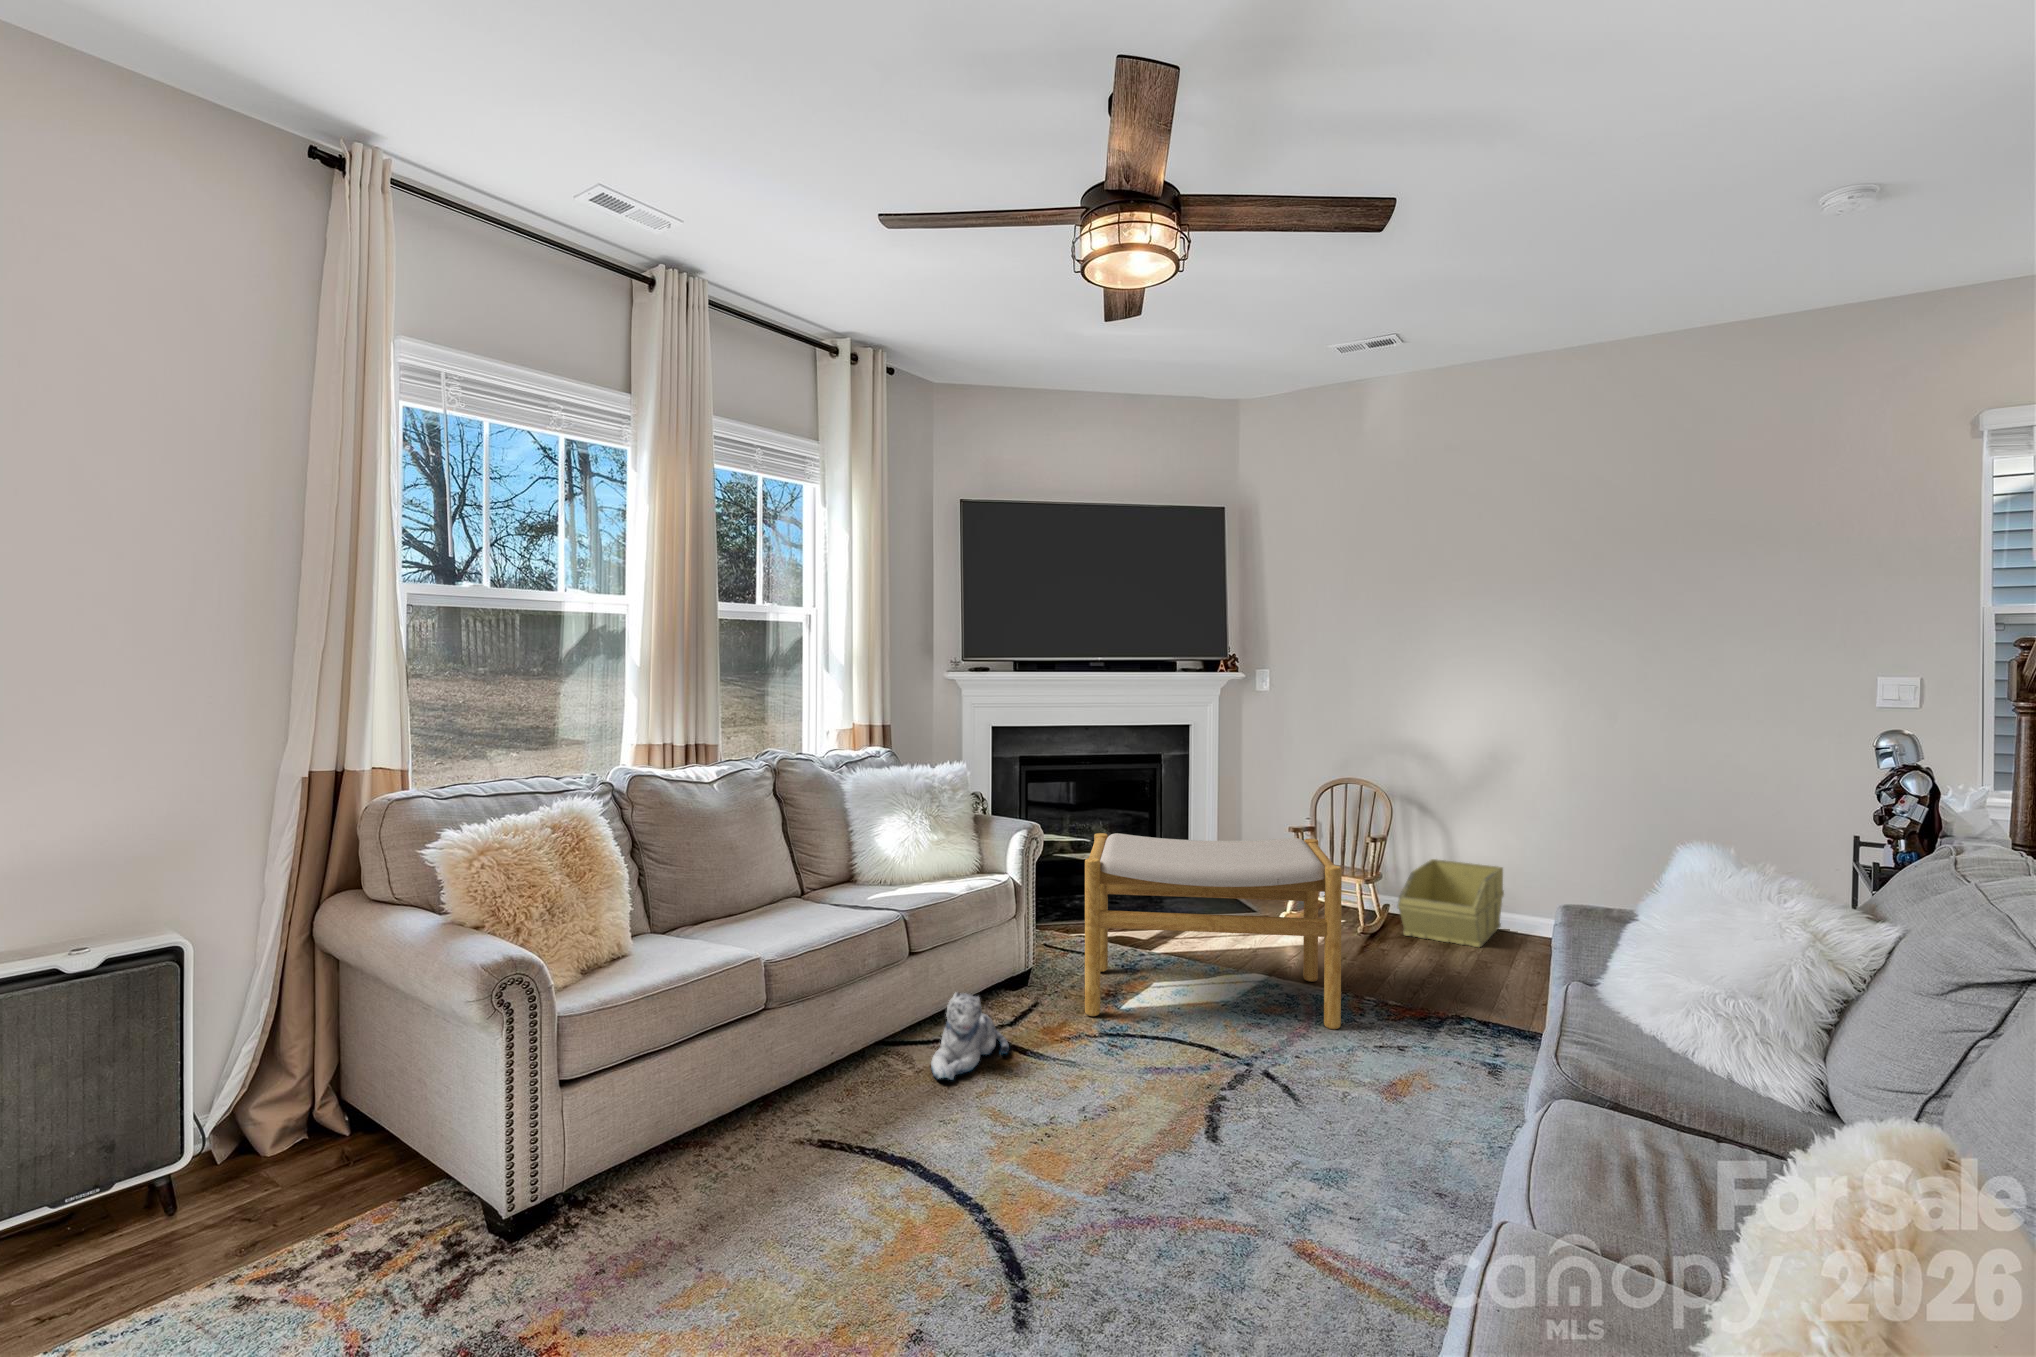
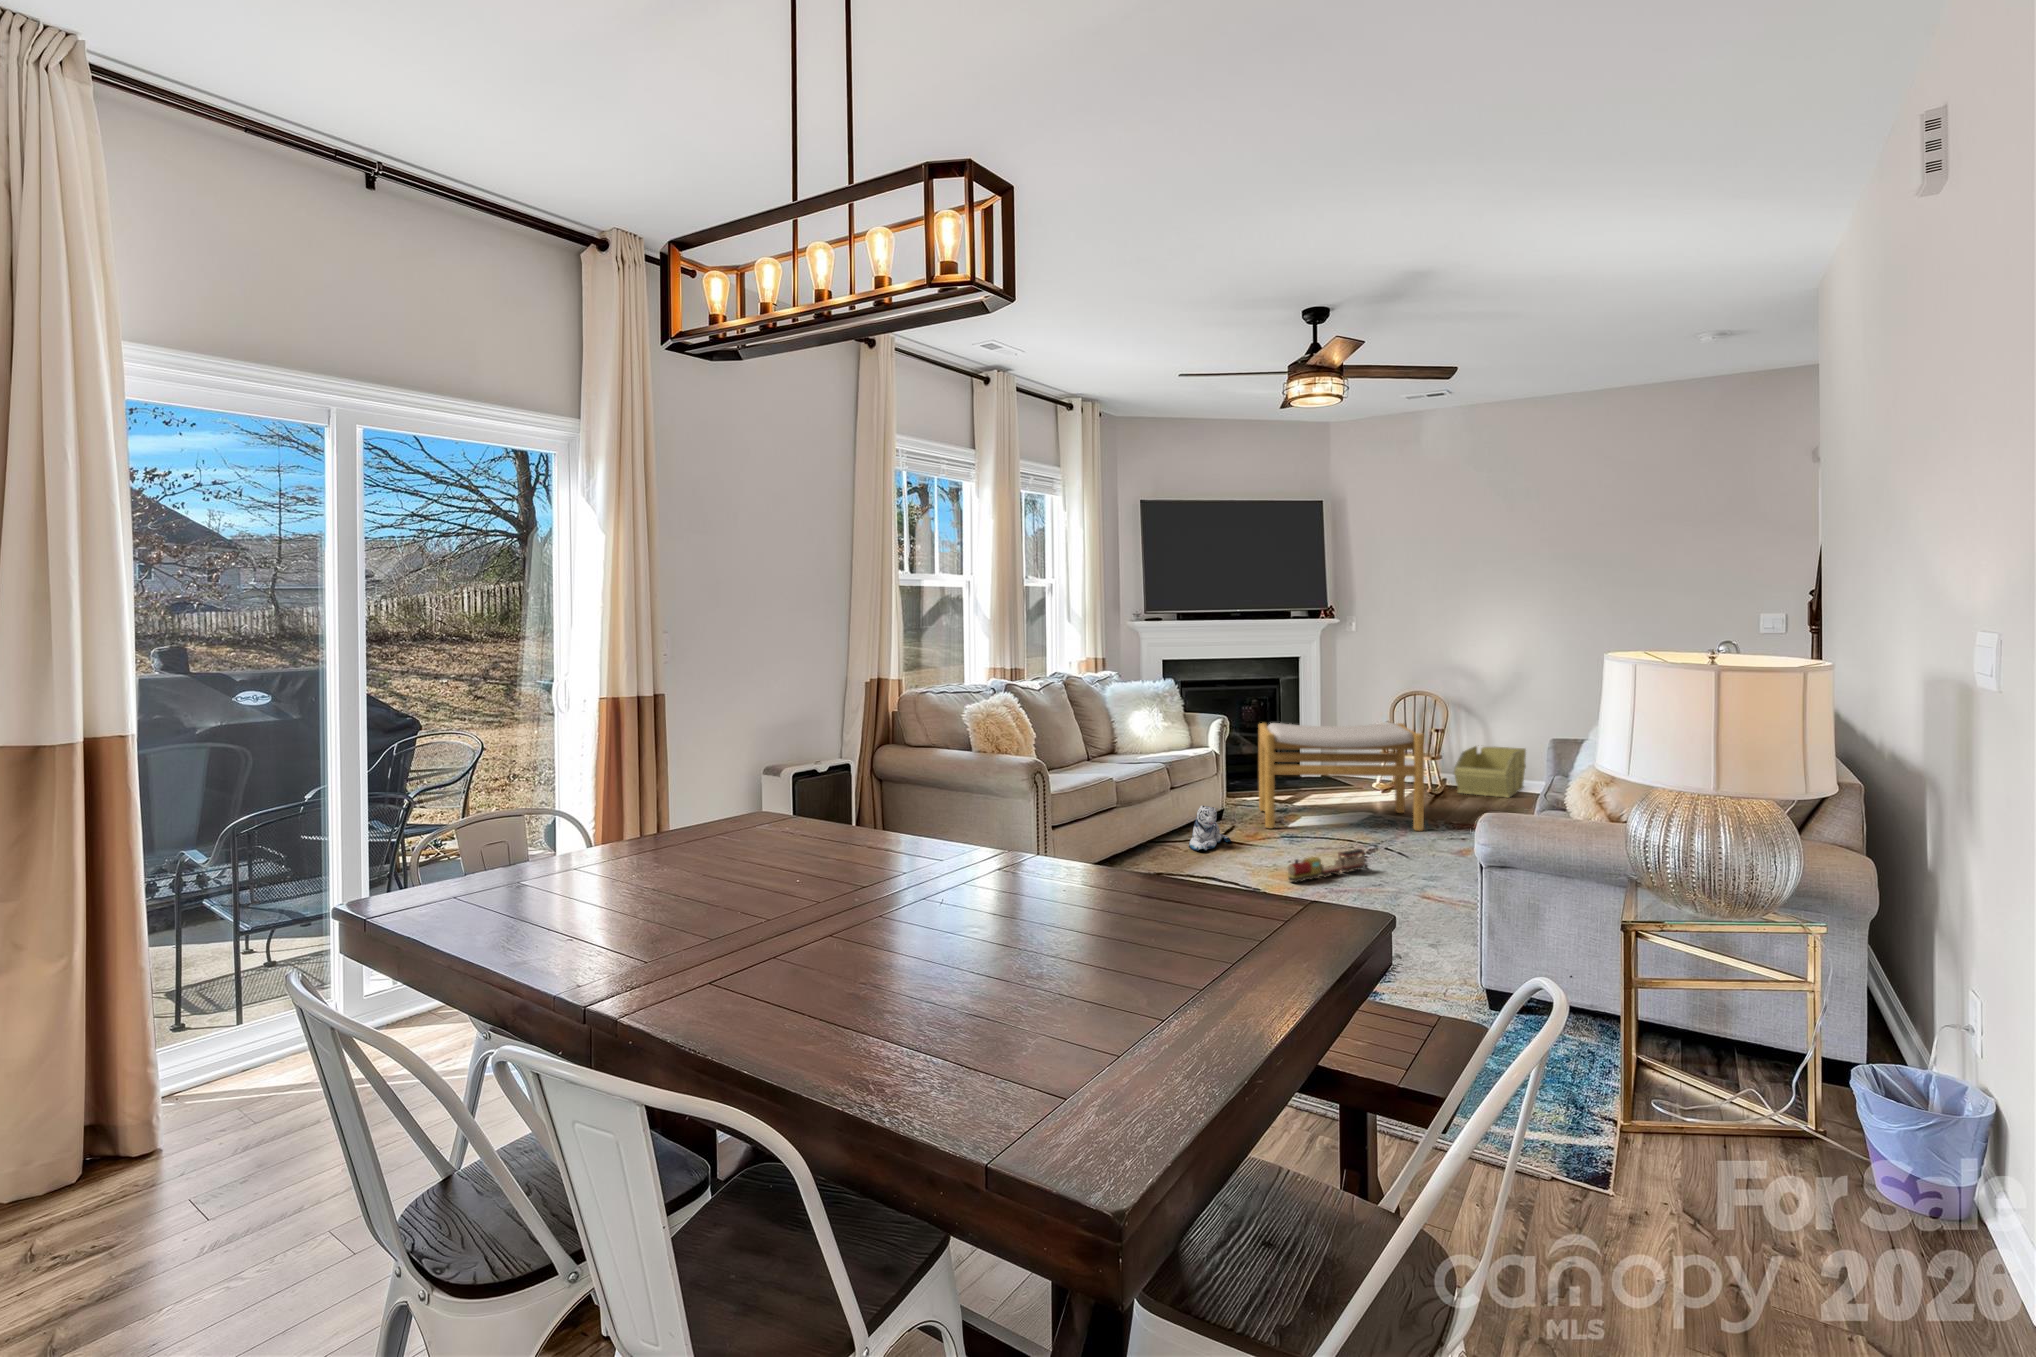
toy train: none [1048,1110,1212,1199] -> present [1287,849,1365,883]

